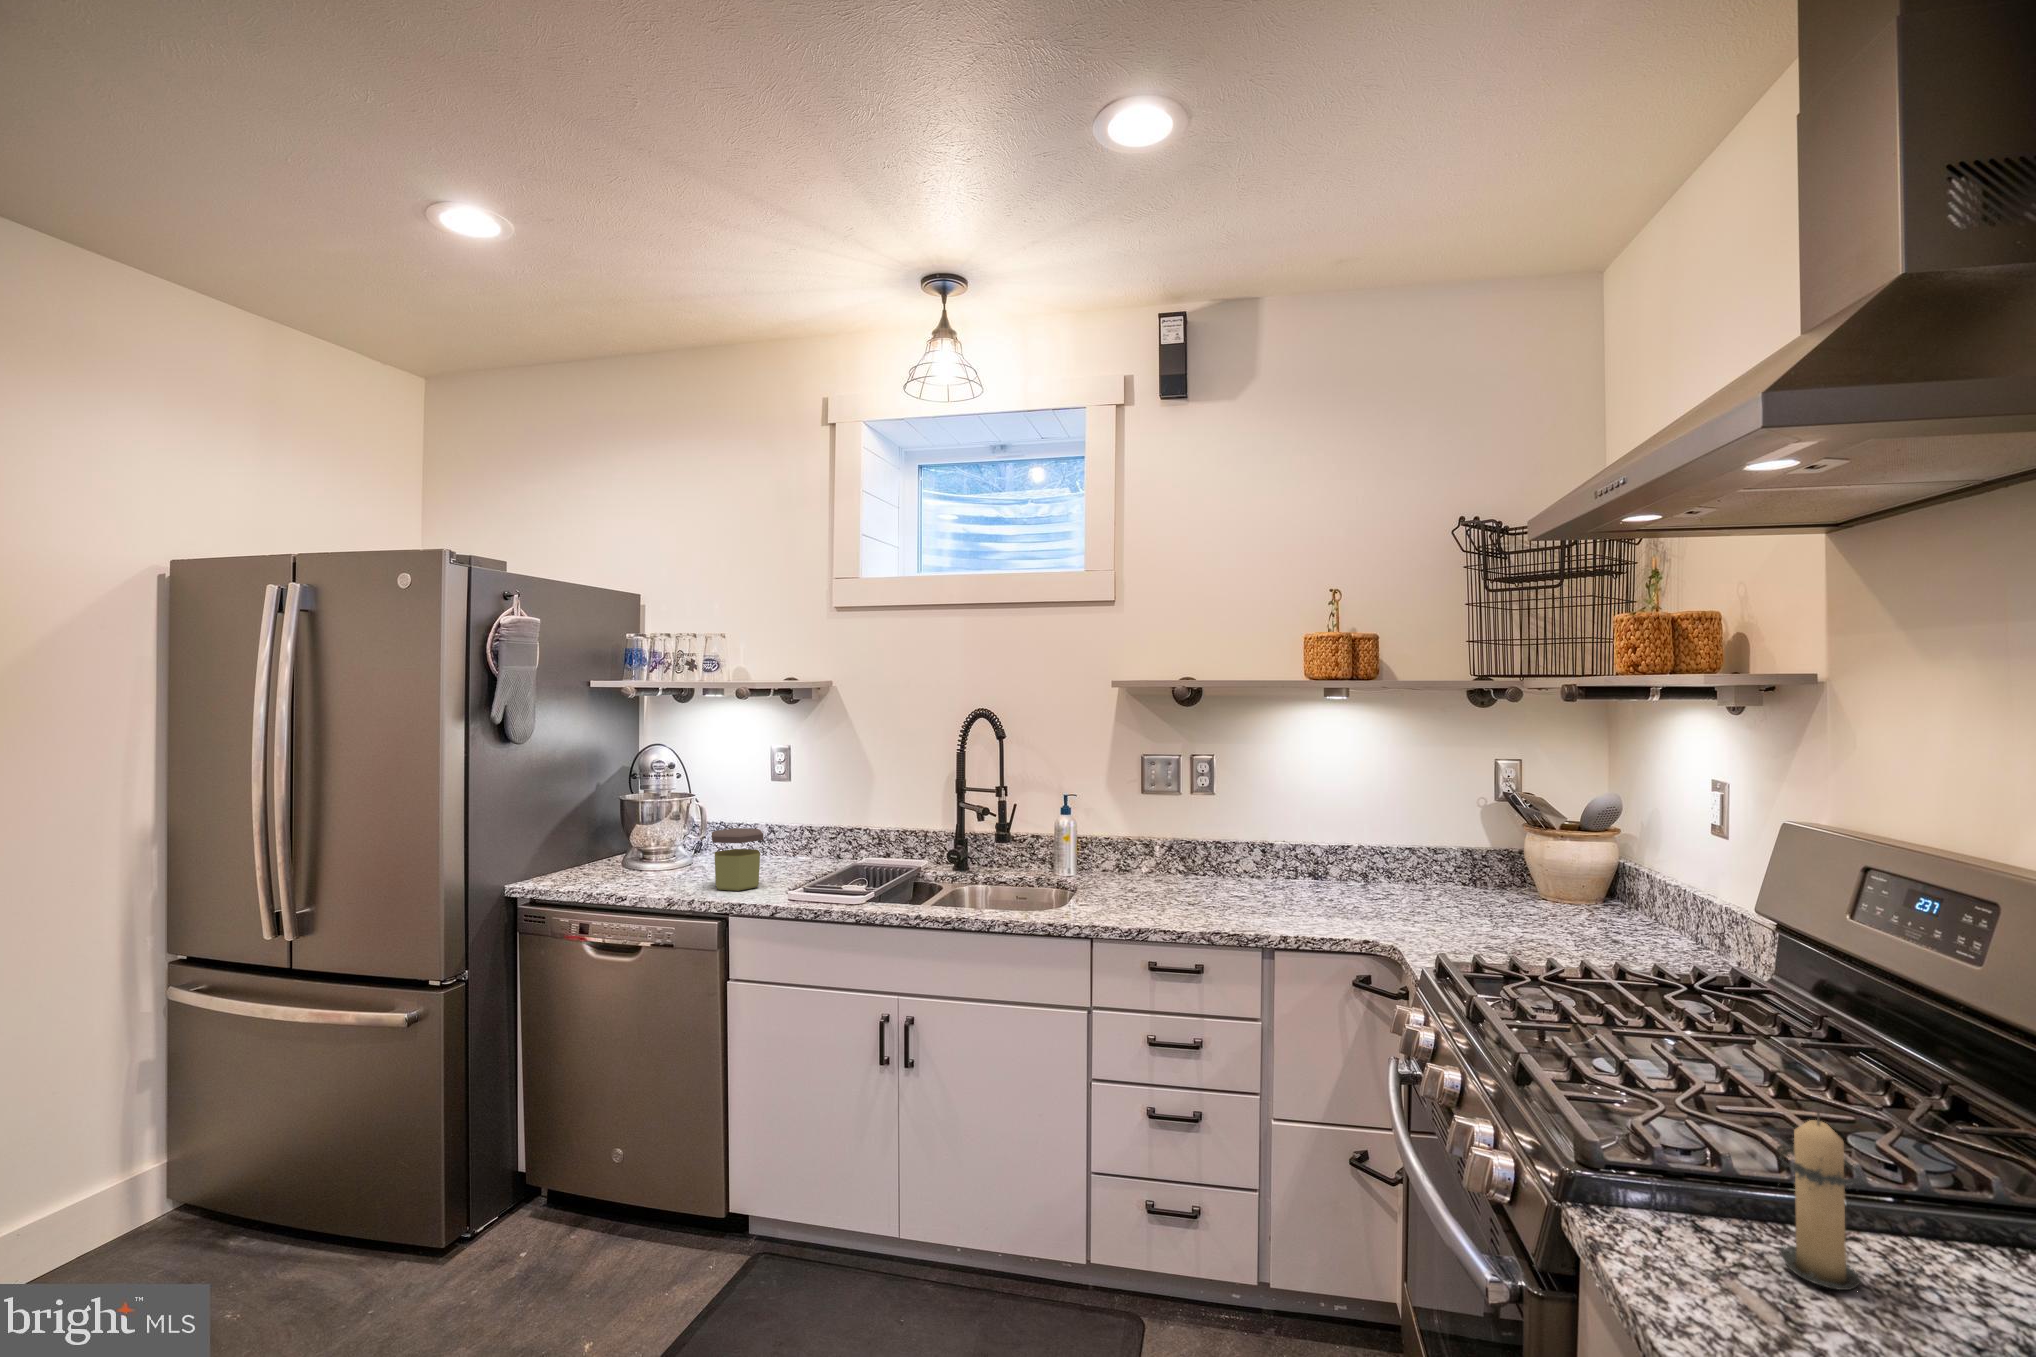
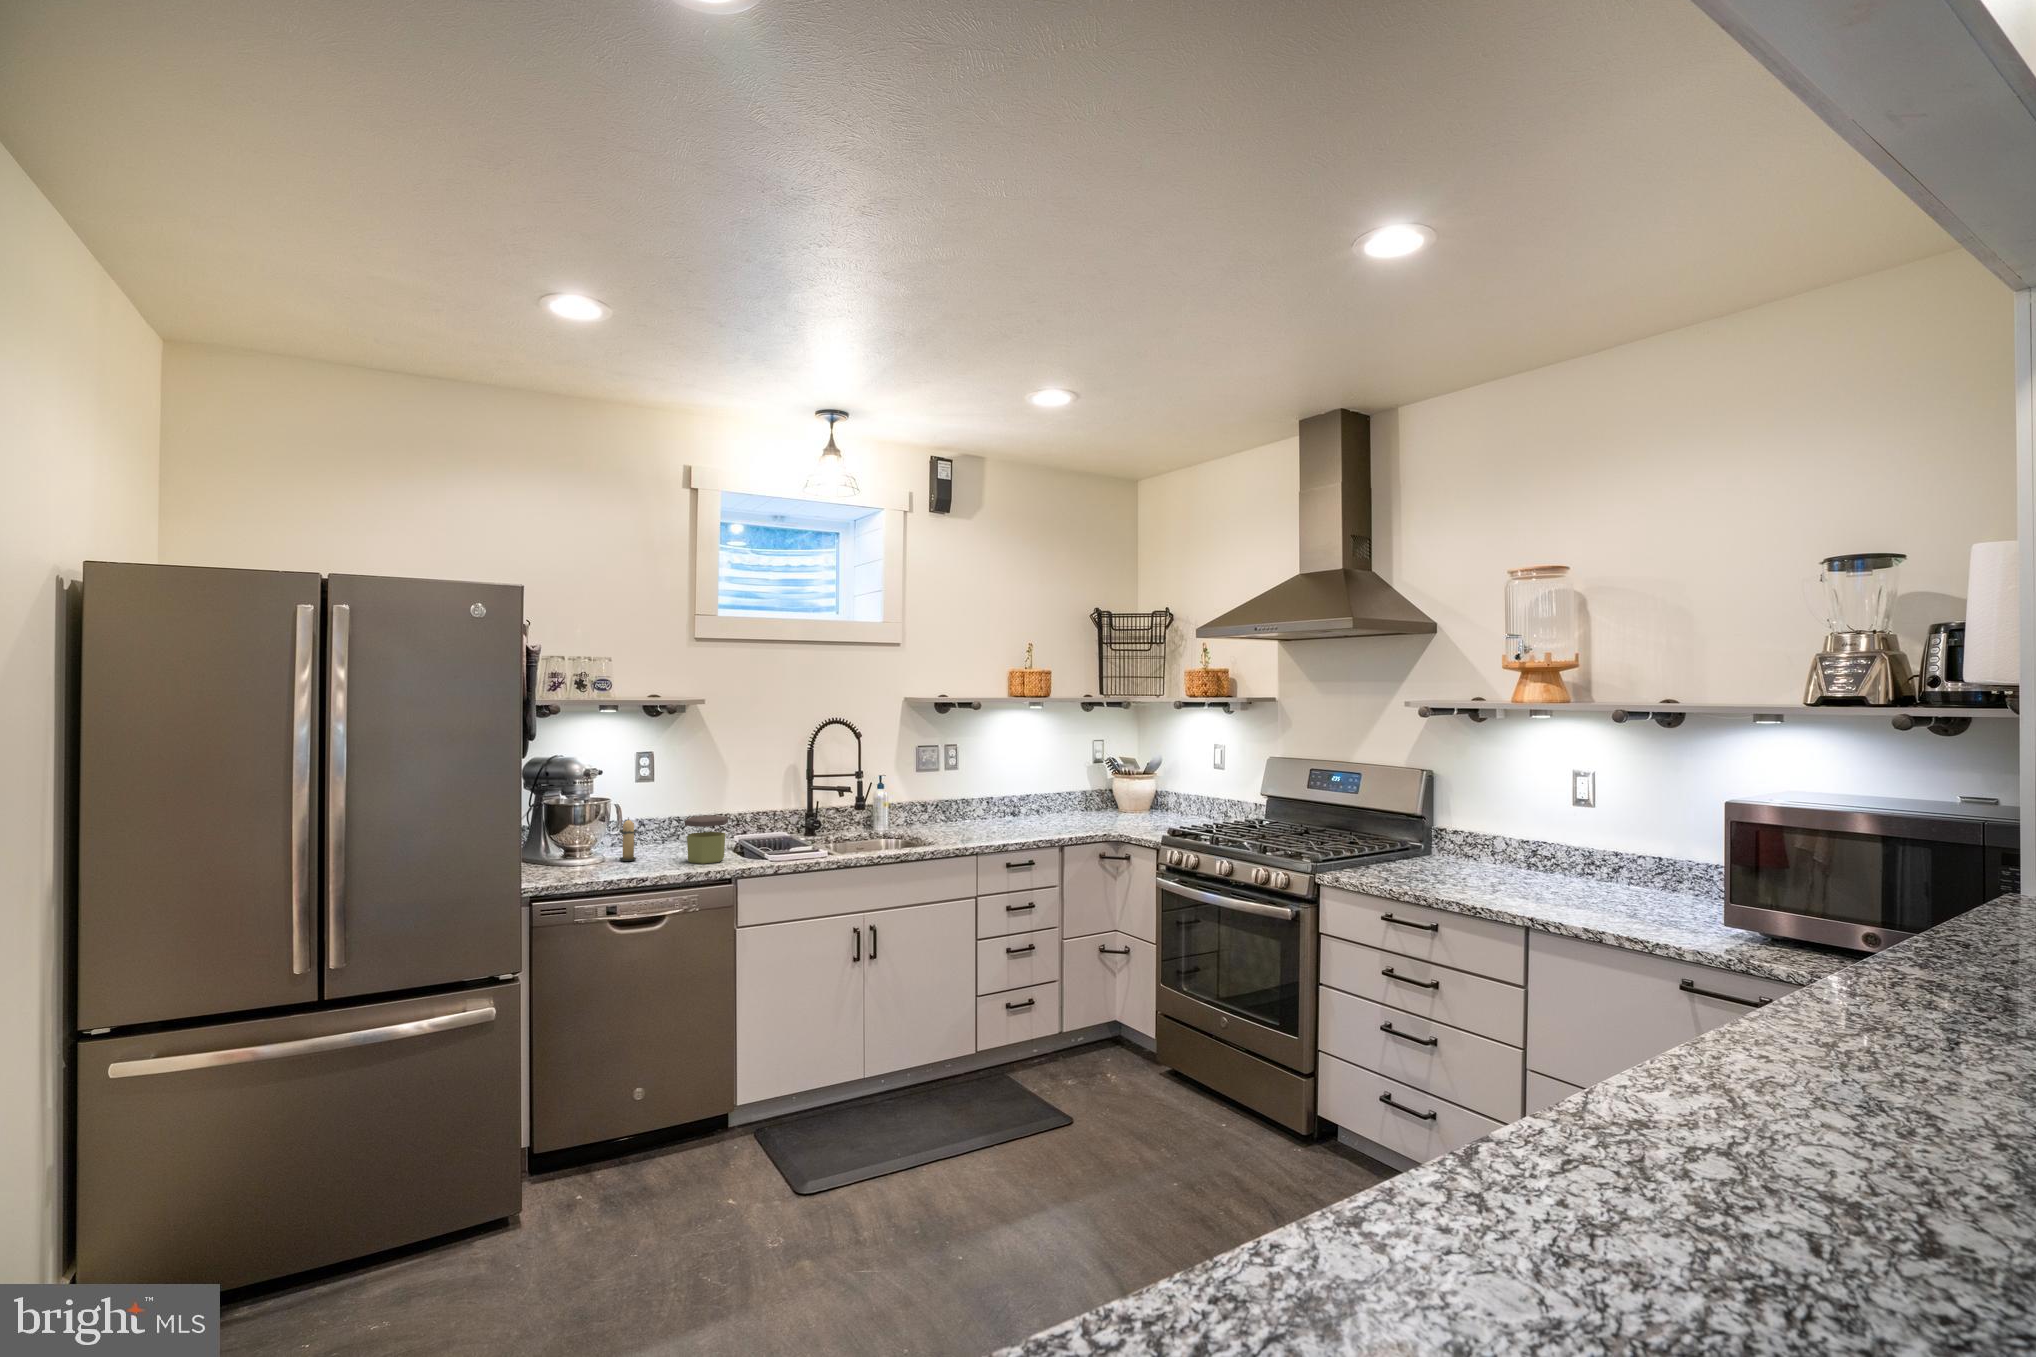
candle: present [1776,1111,1863,1290] -> present [619,818,637,861]

